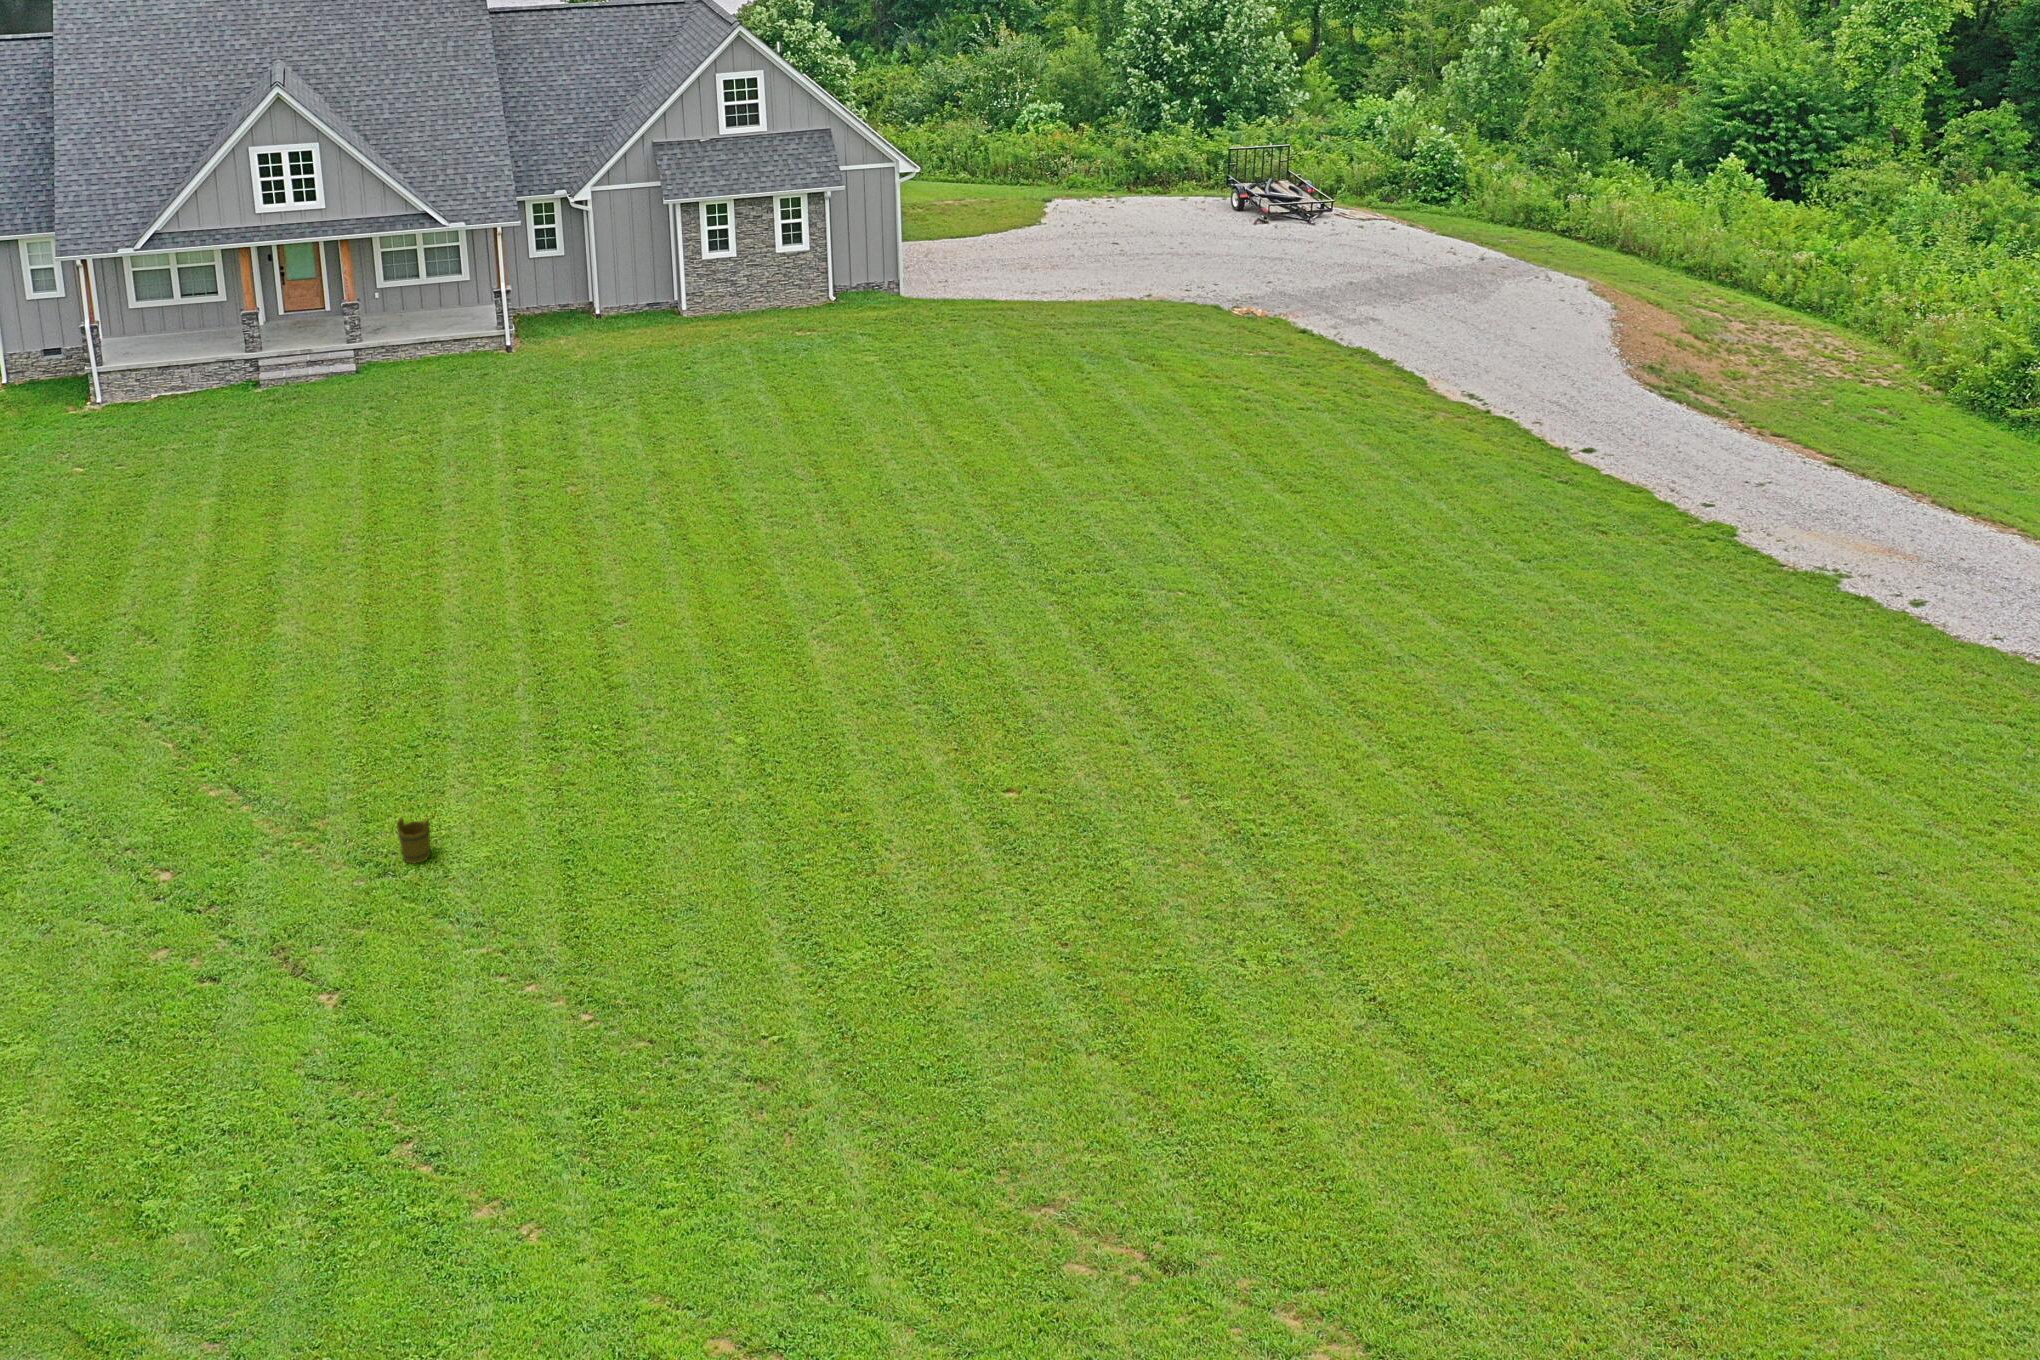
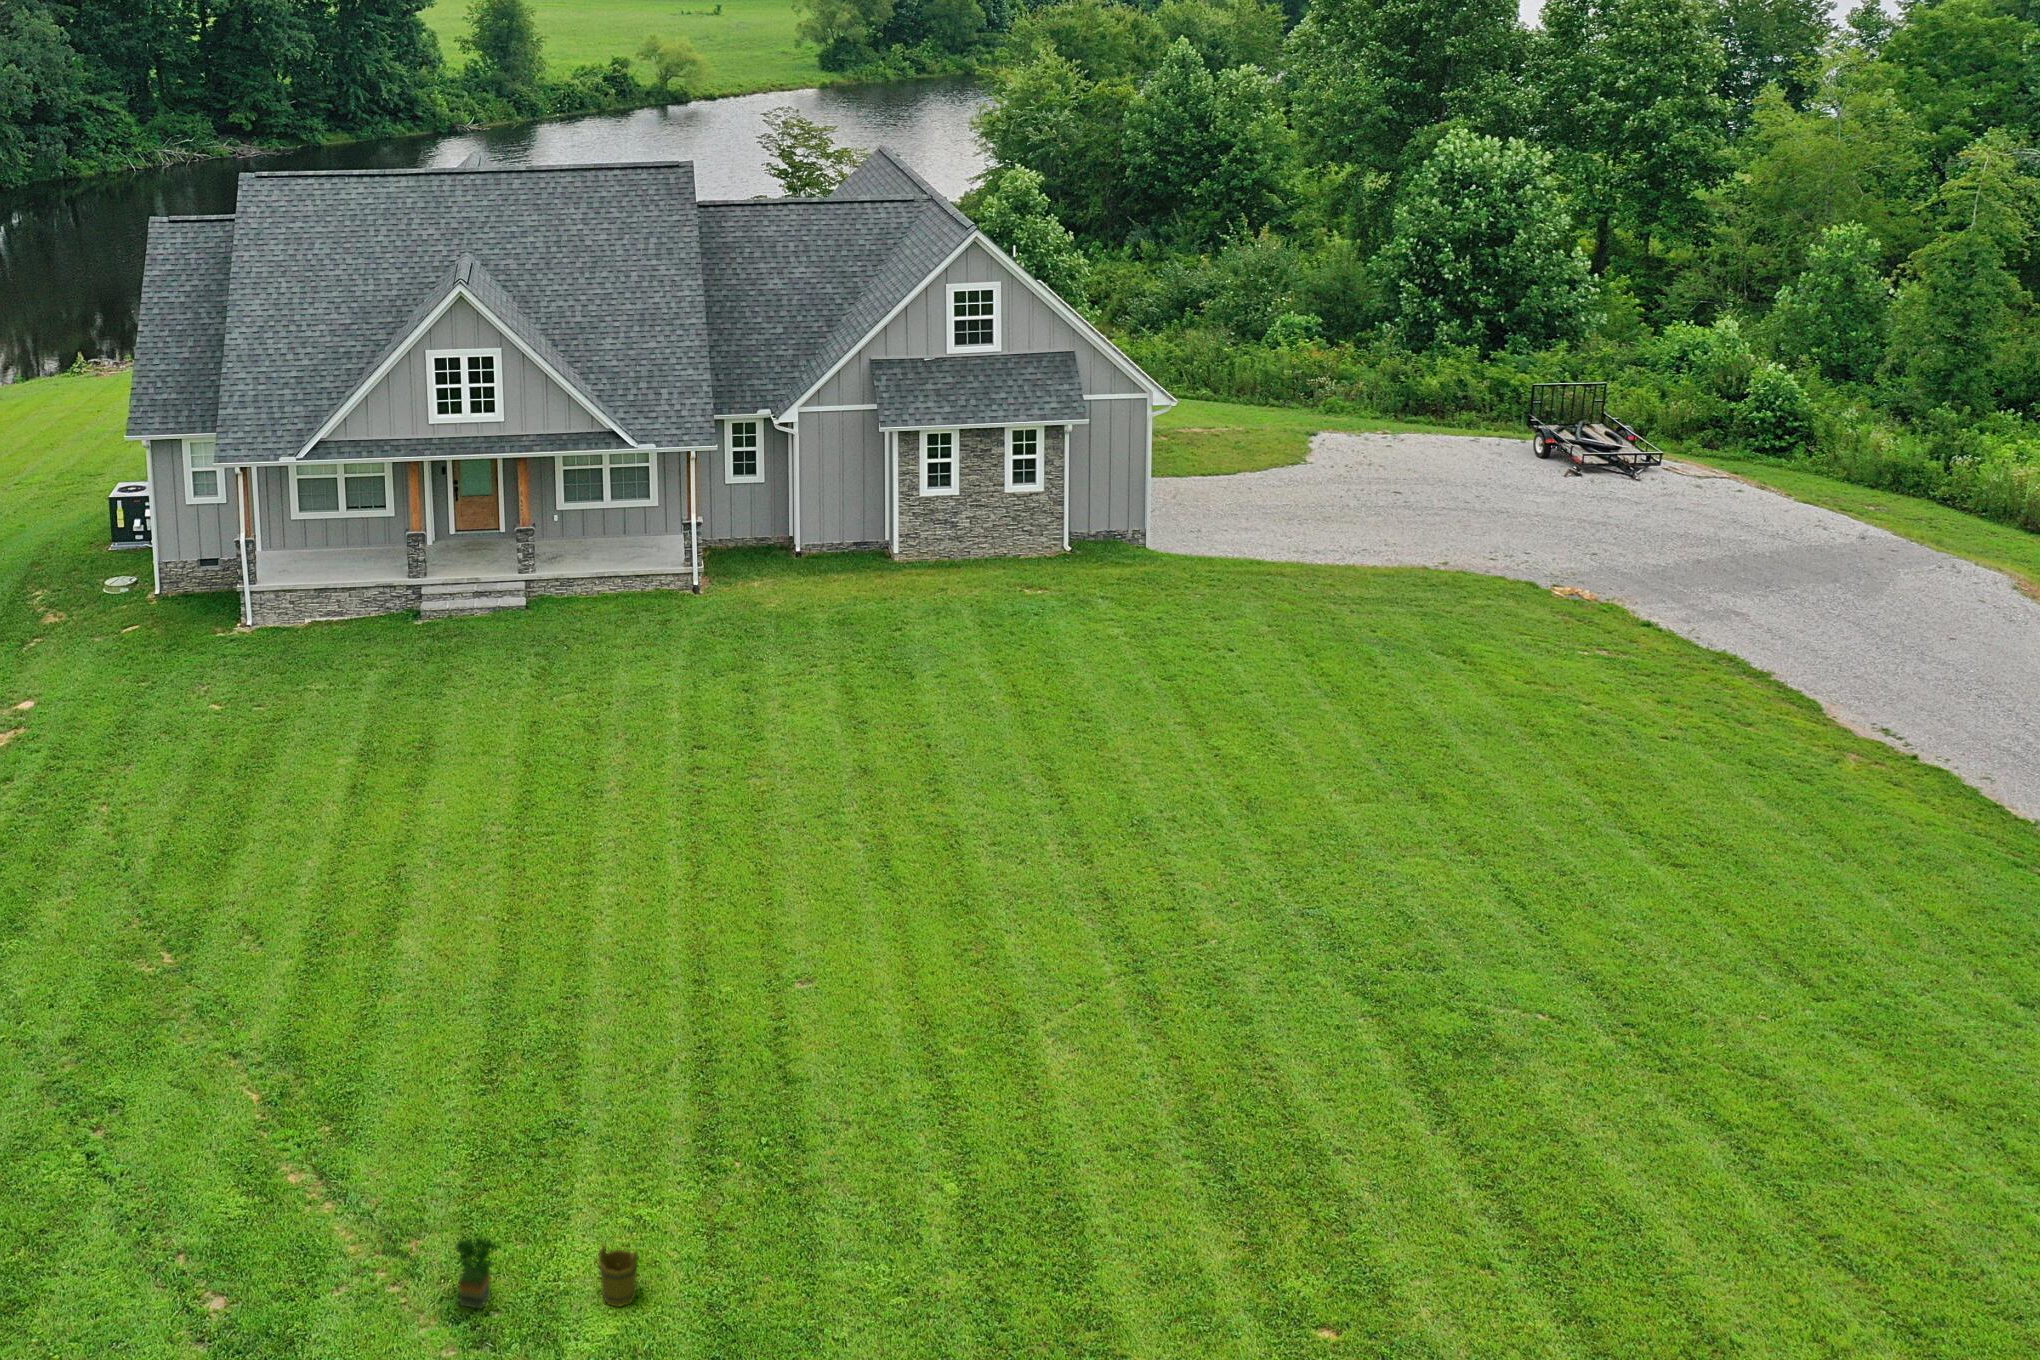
potted tree: none [275,821,312,876] -> present [455,1239,496,1309]

